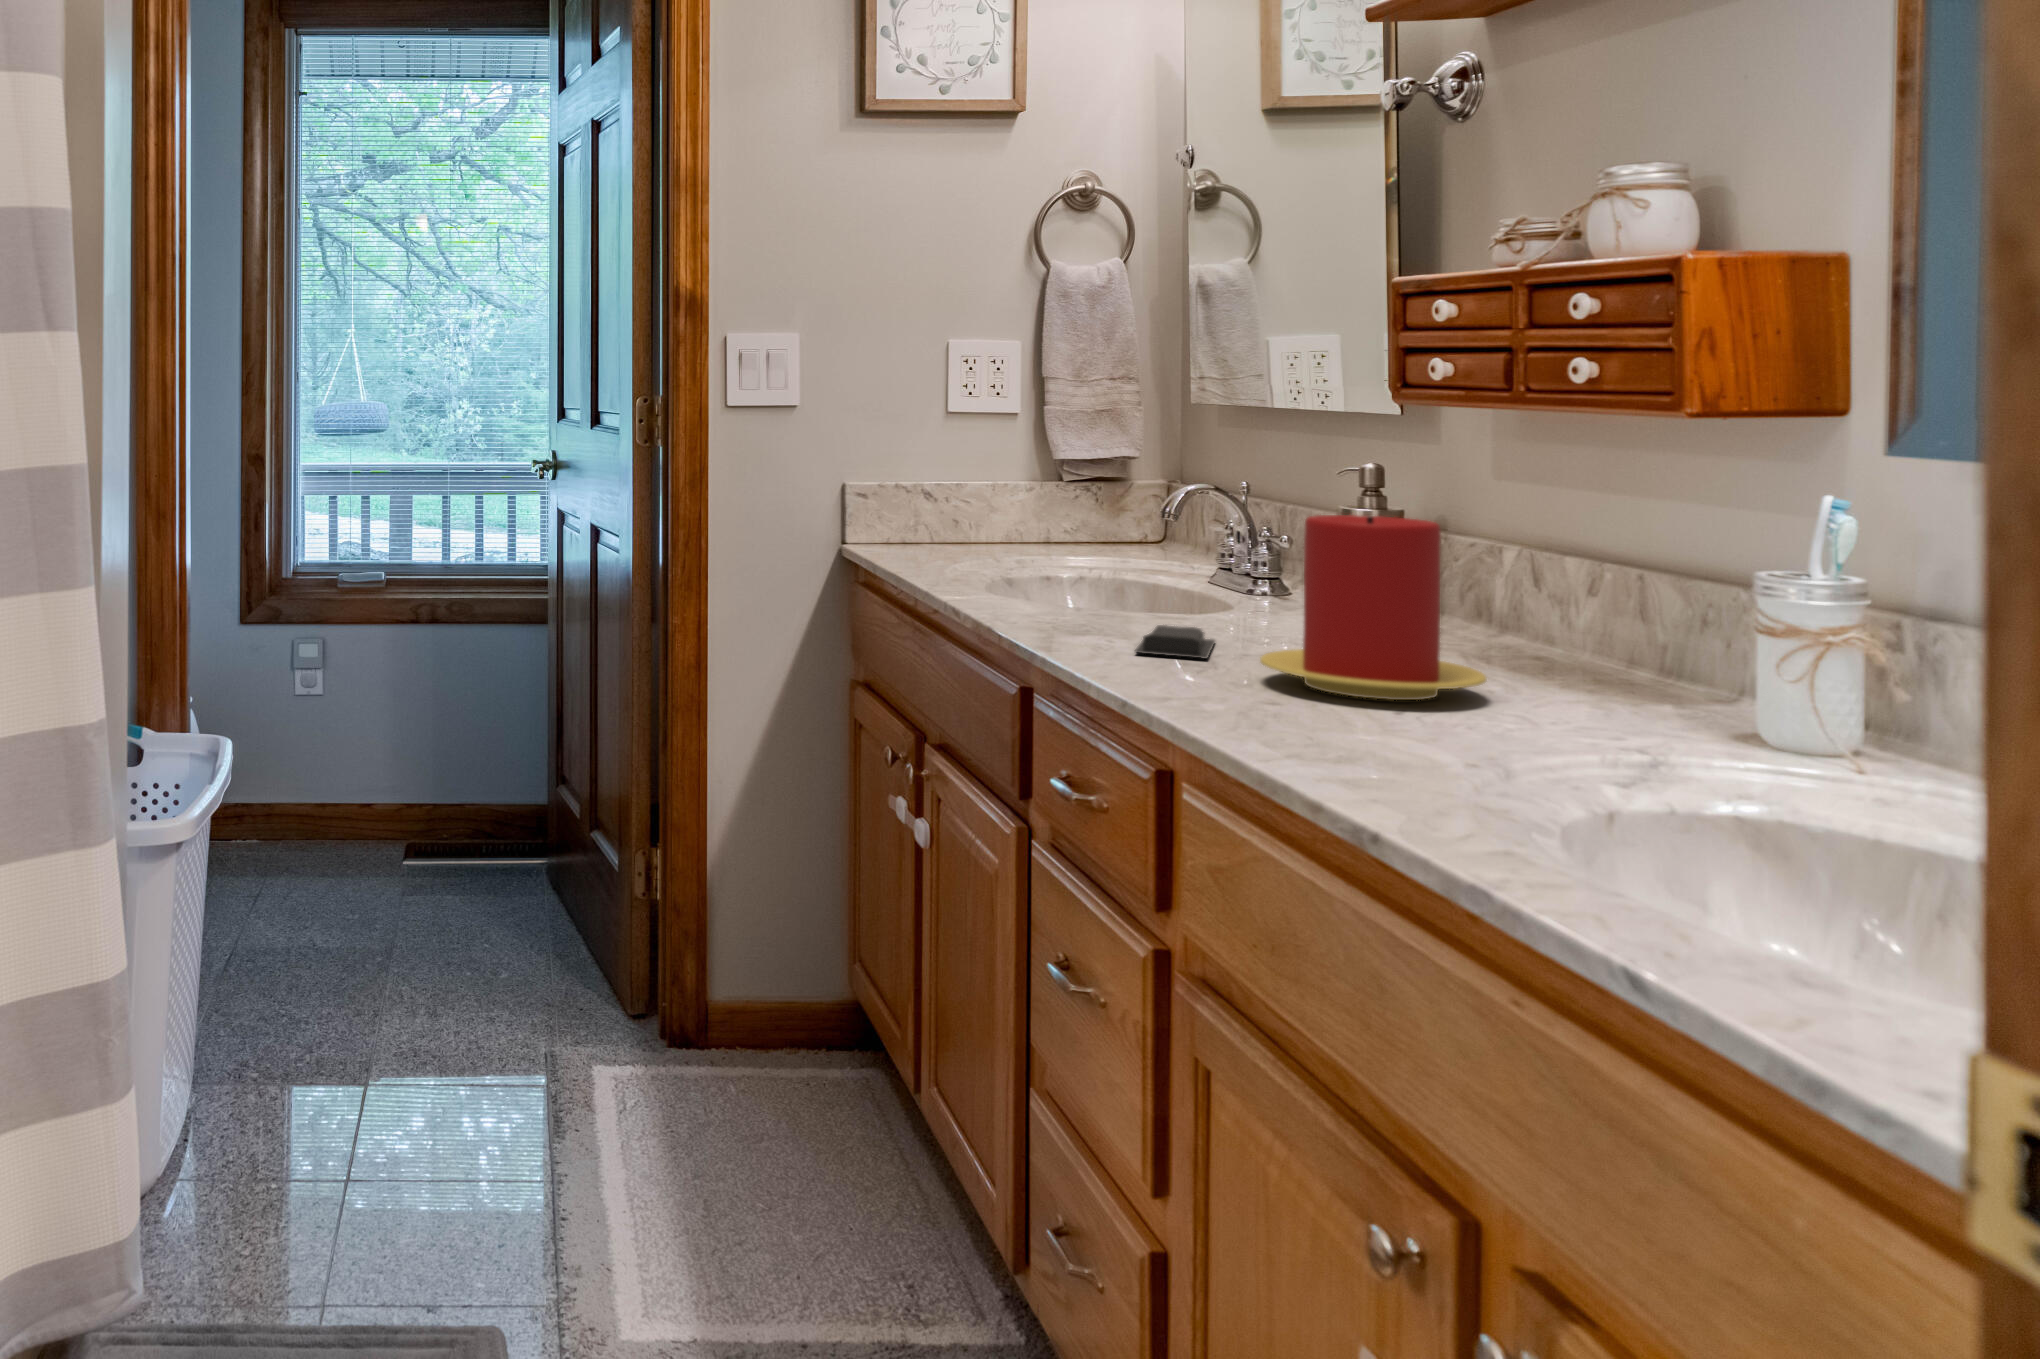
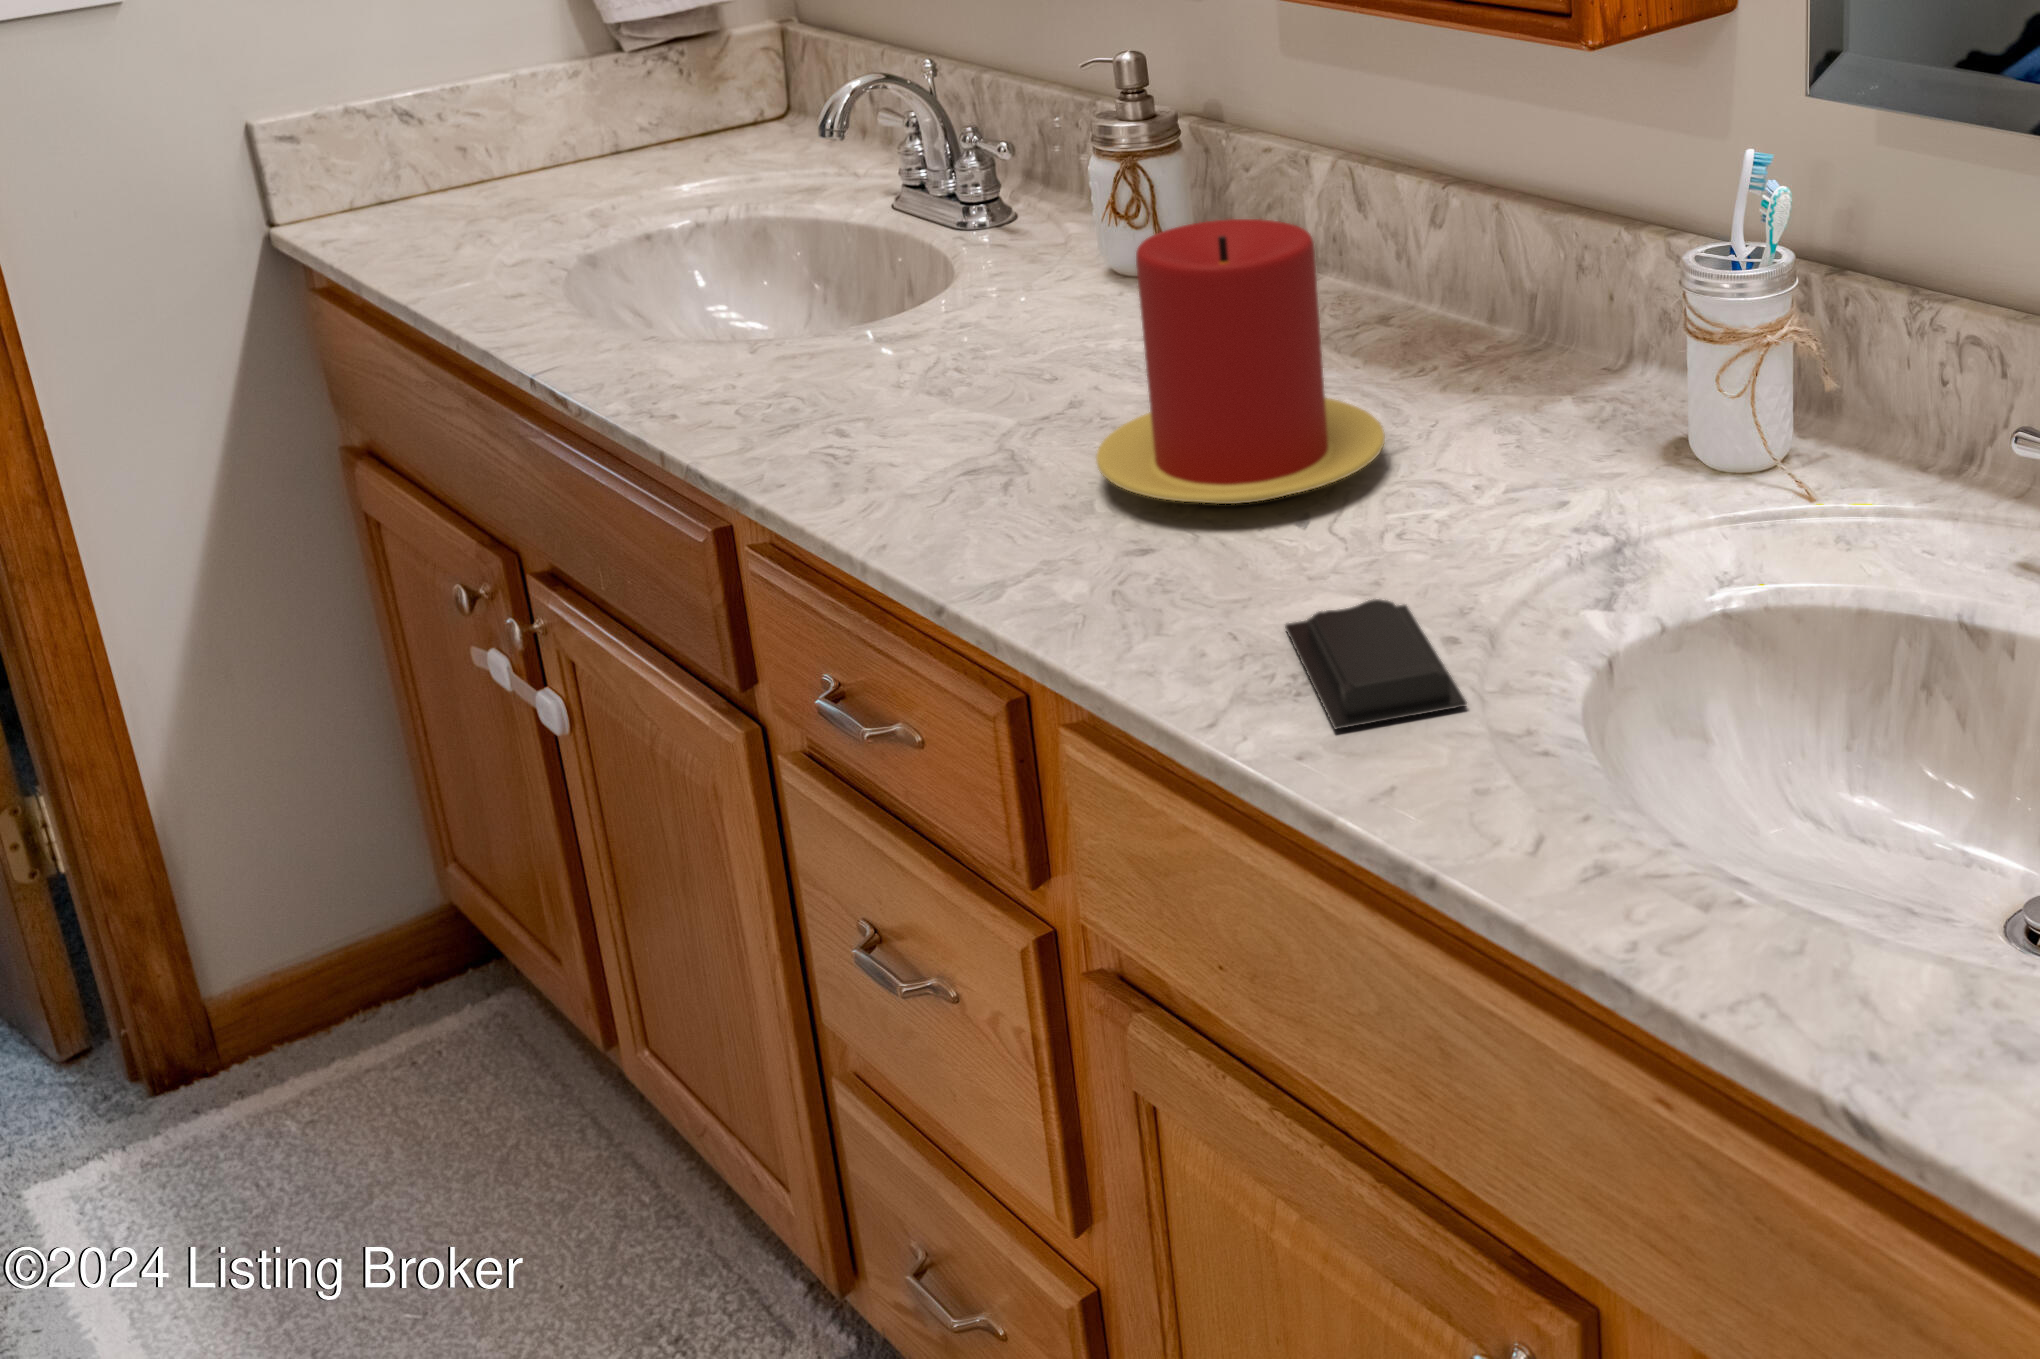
soap bar: present [1135,625,1215,659] -> present [1285,599,1467,729]

